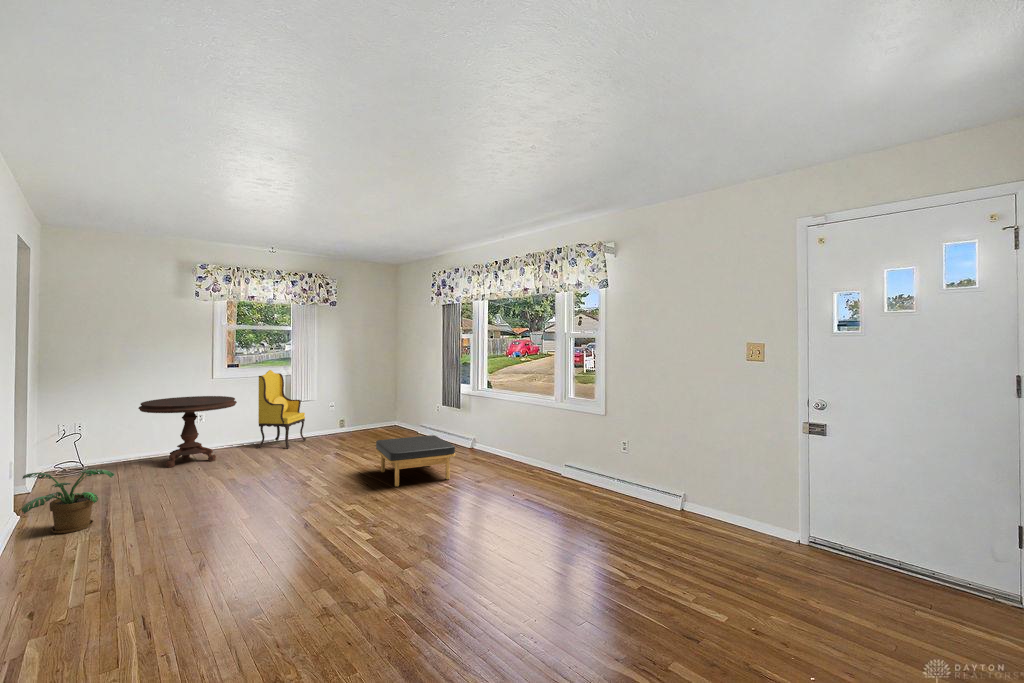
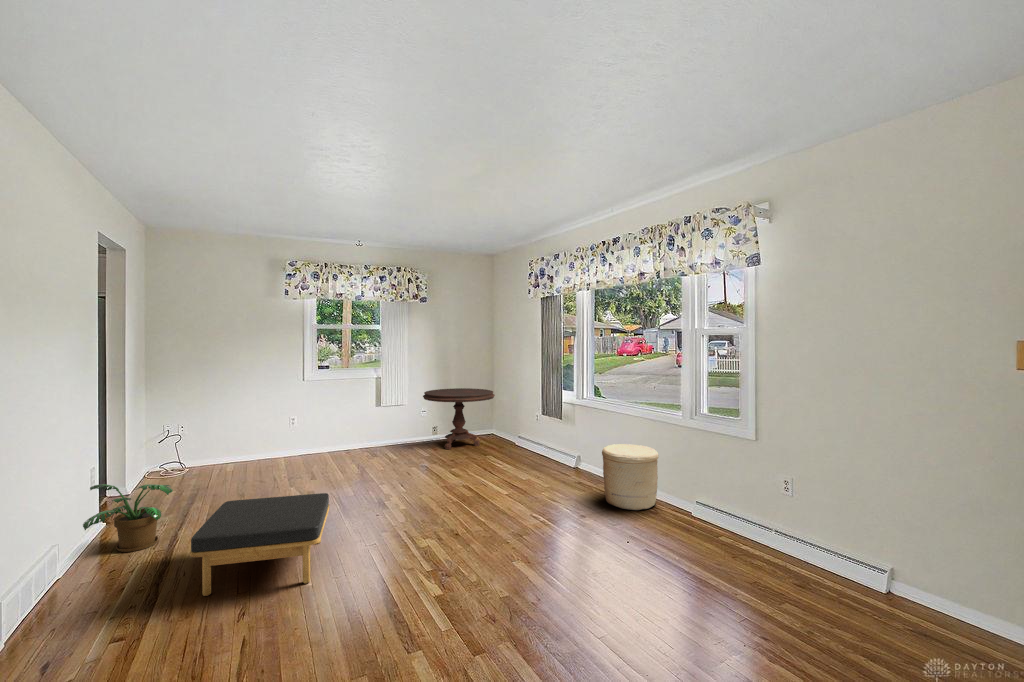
armchair: present [258,370,306,449] -> none [347,372,396,457]
side table: present [138,396,237,467] -> present [423,388,495,449]
woven basket: none [494,425,538,475] -> present [602,444,659,510]
ottoman: present [376,435,455,487] -> present [190,493,330,596]

